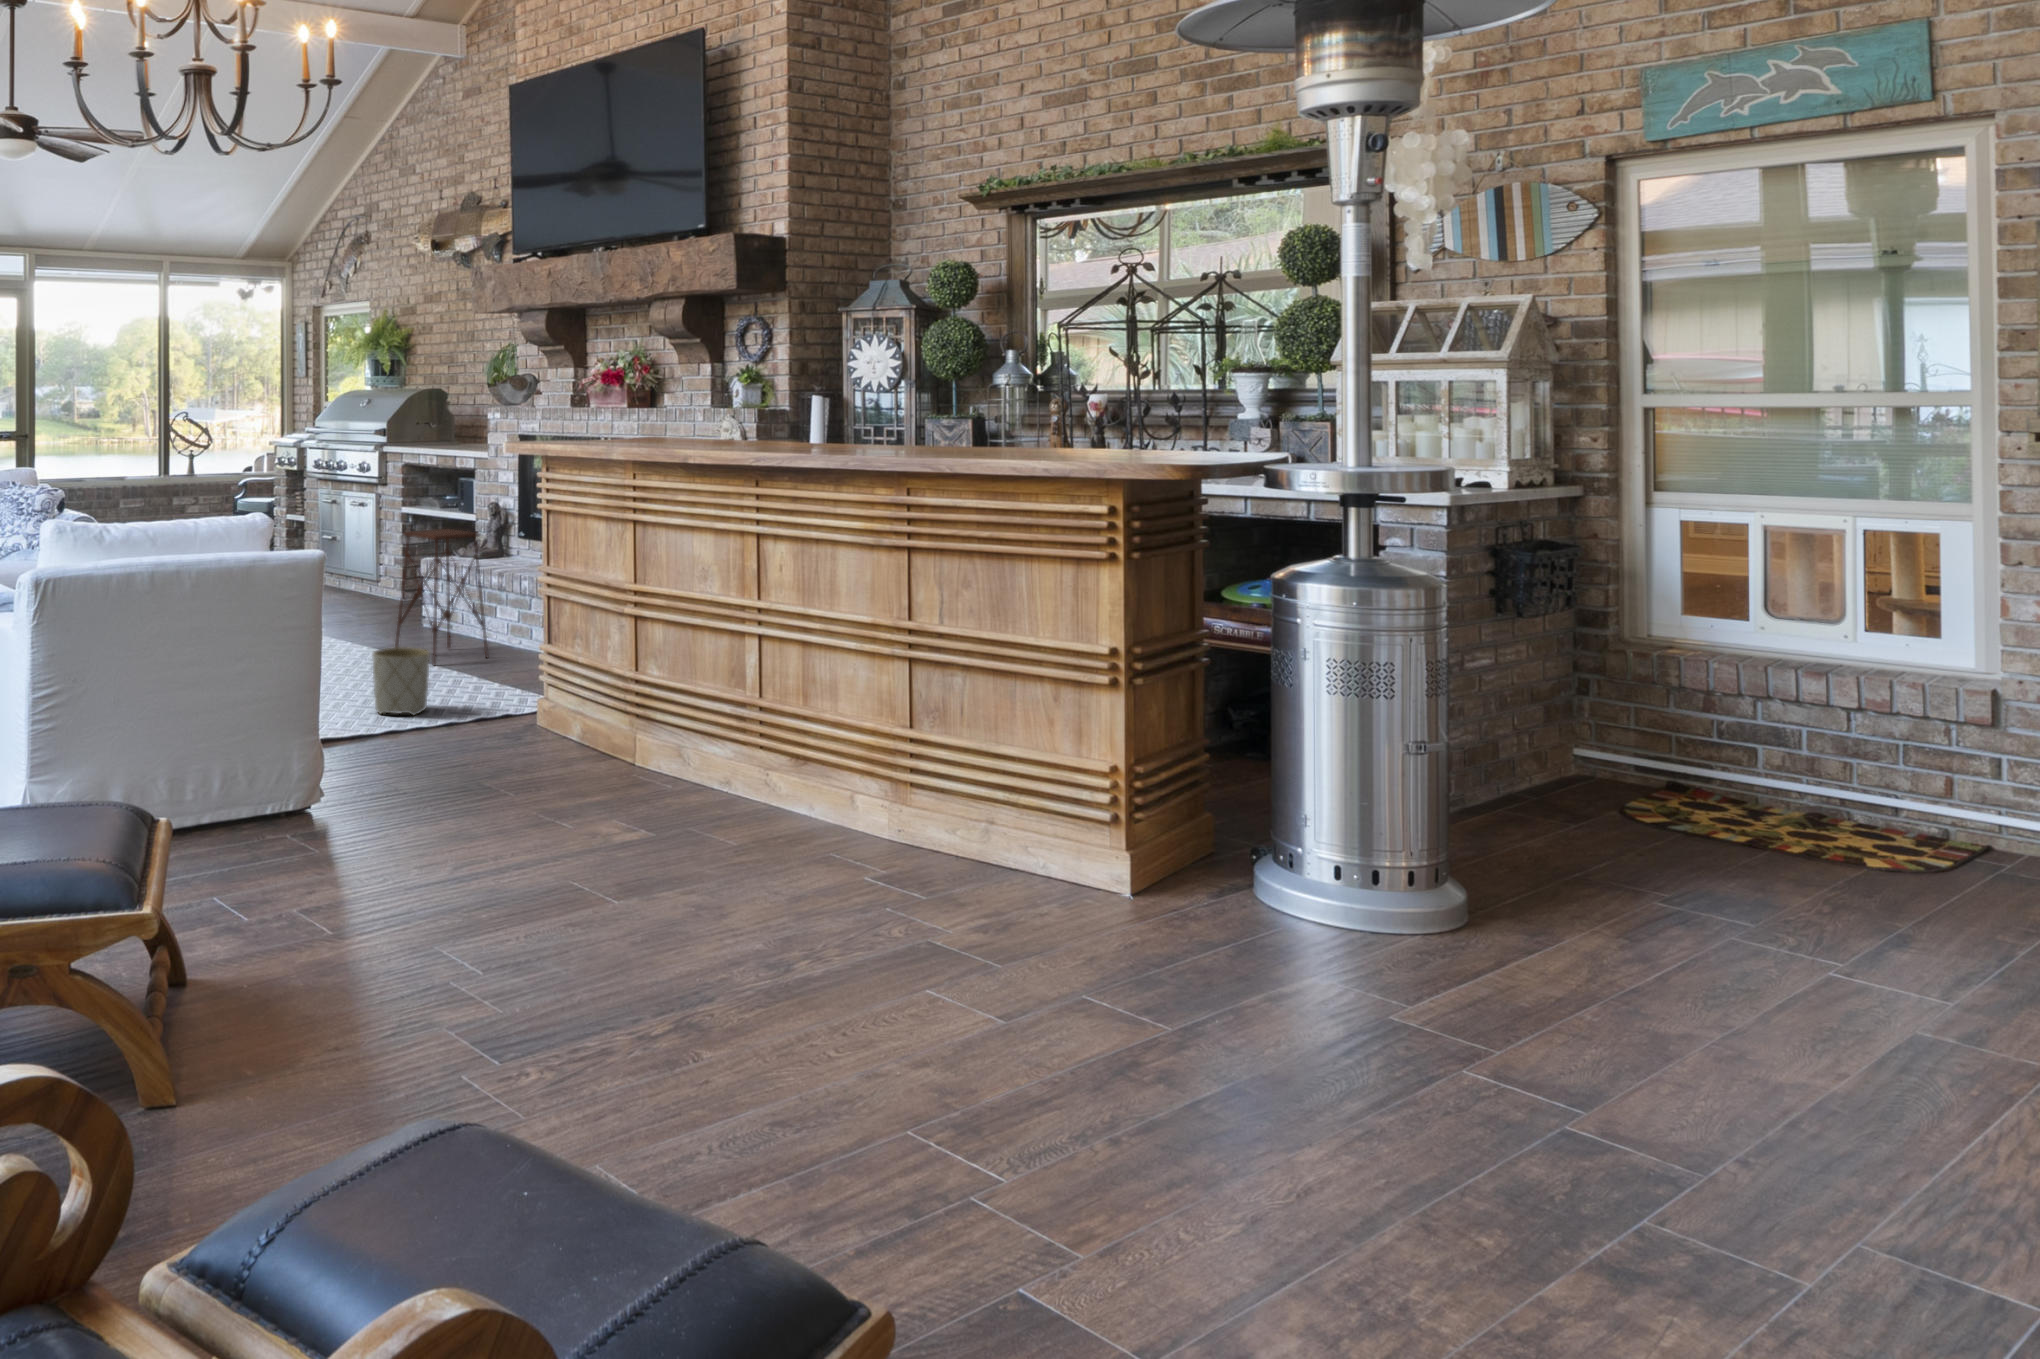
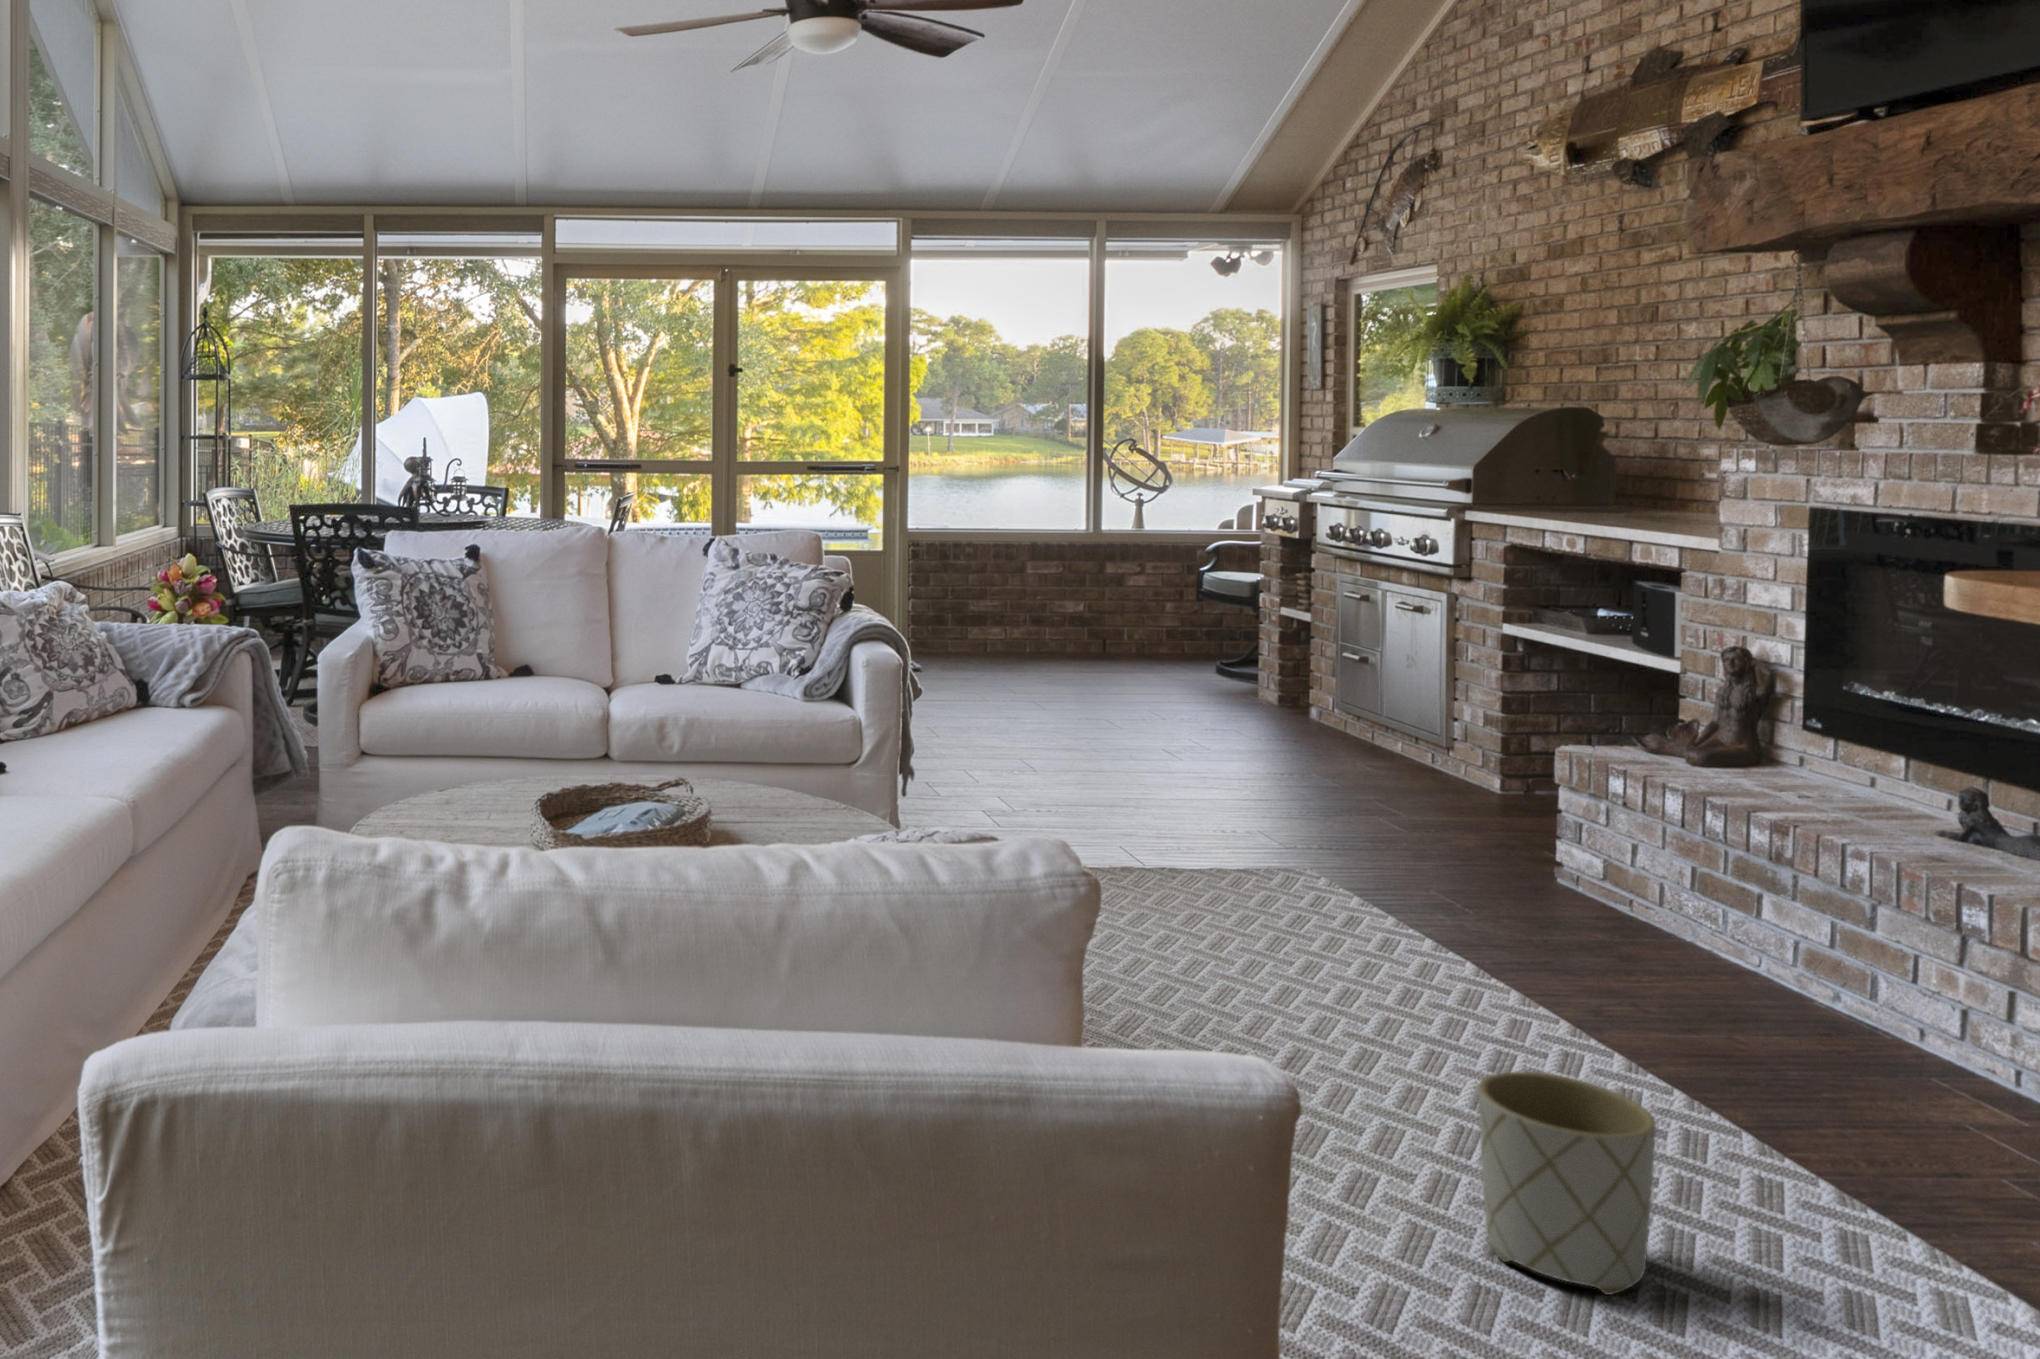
side table: present [395,529,489,665] -> none [1513,721,1772,1050]

